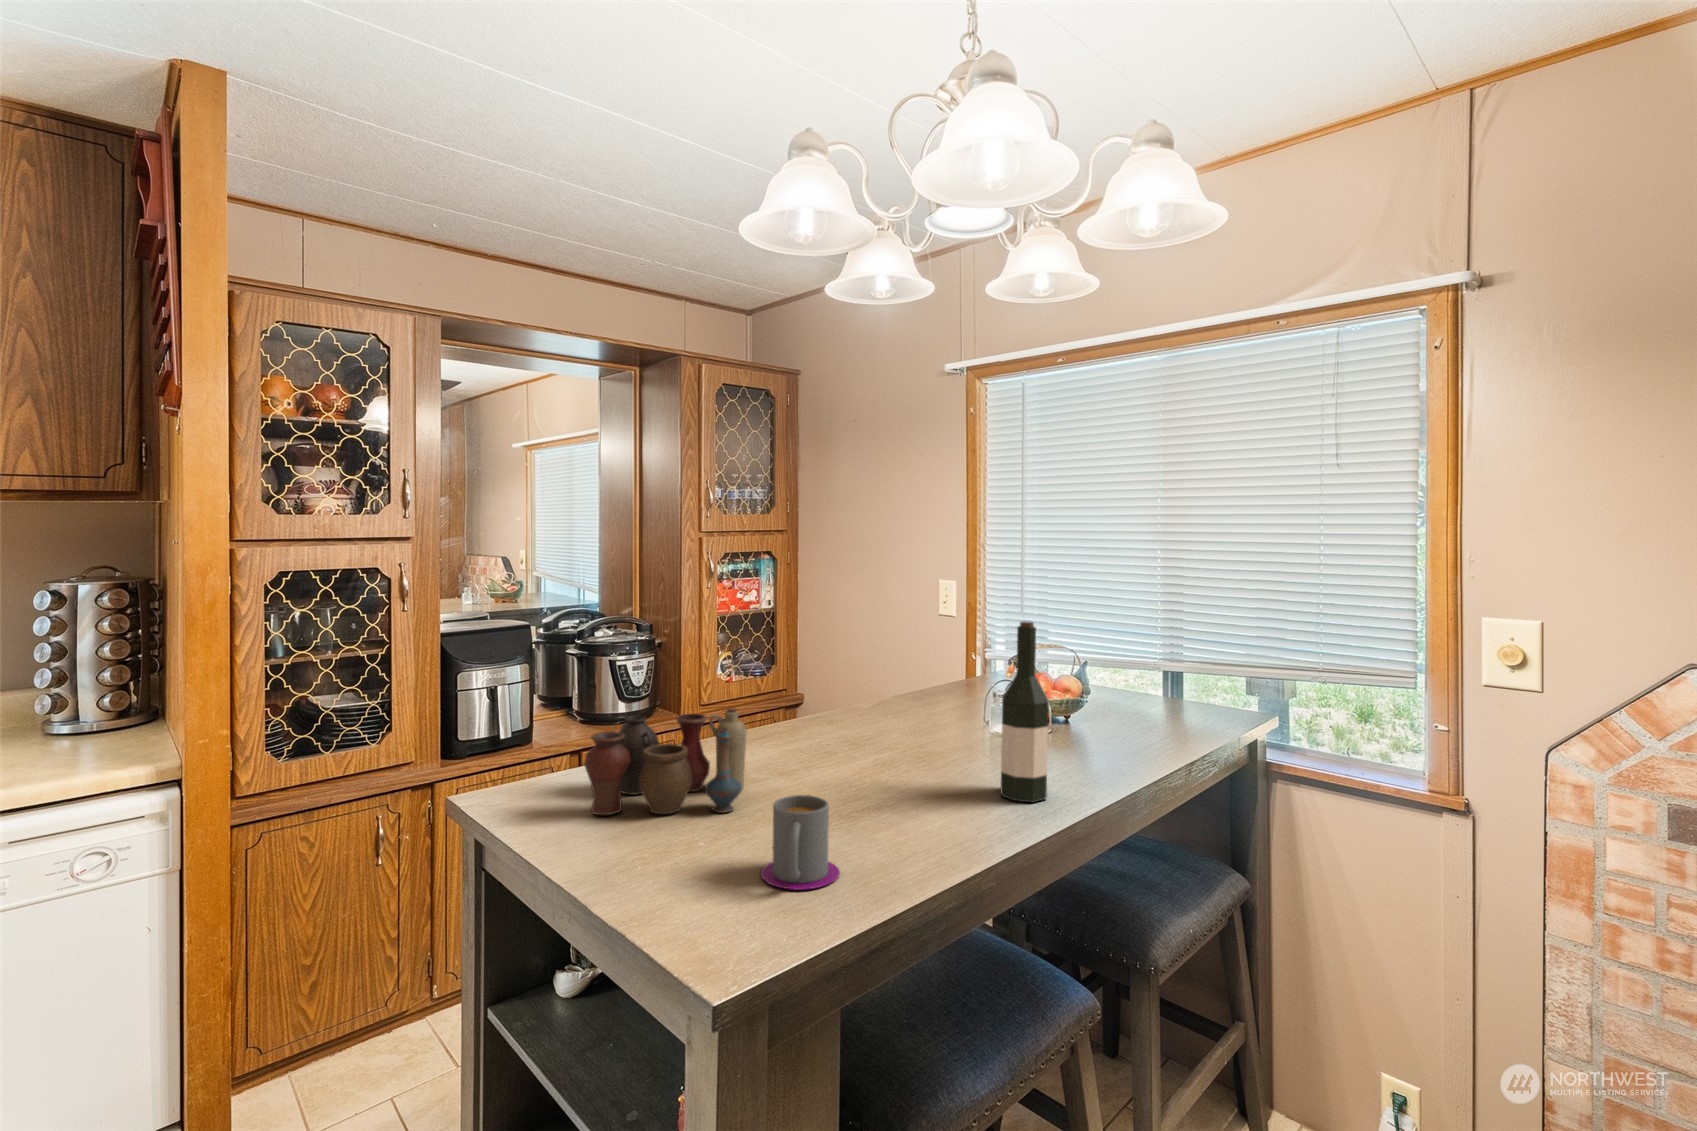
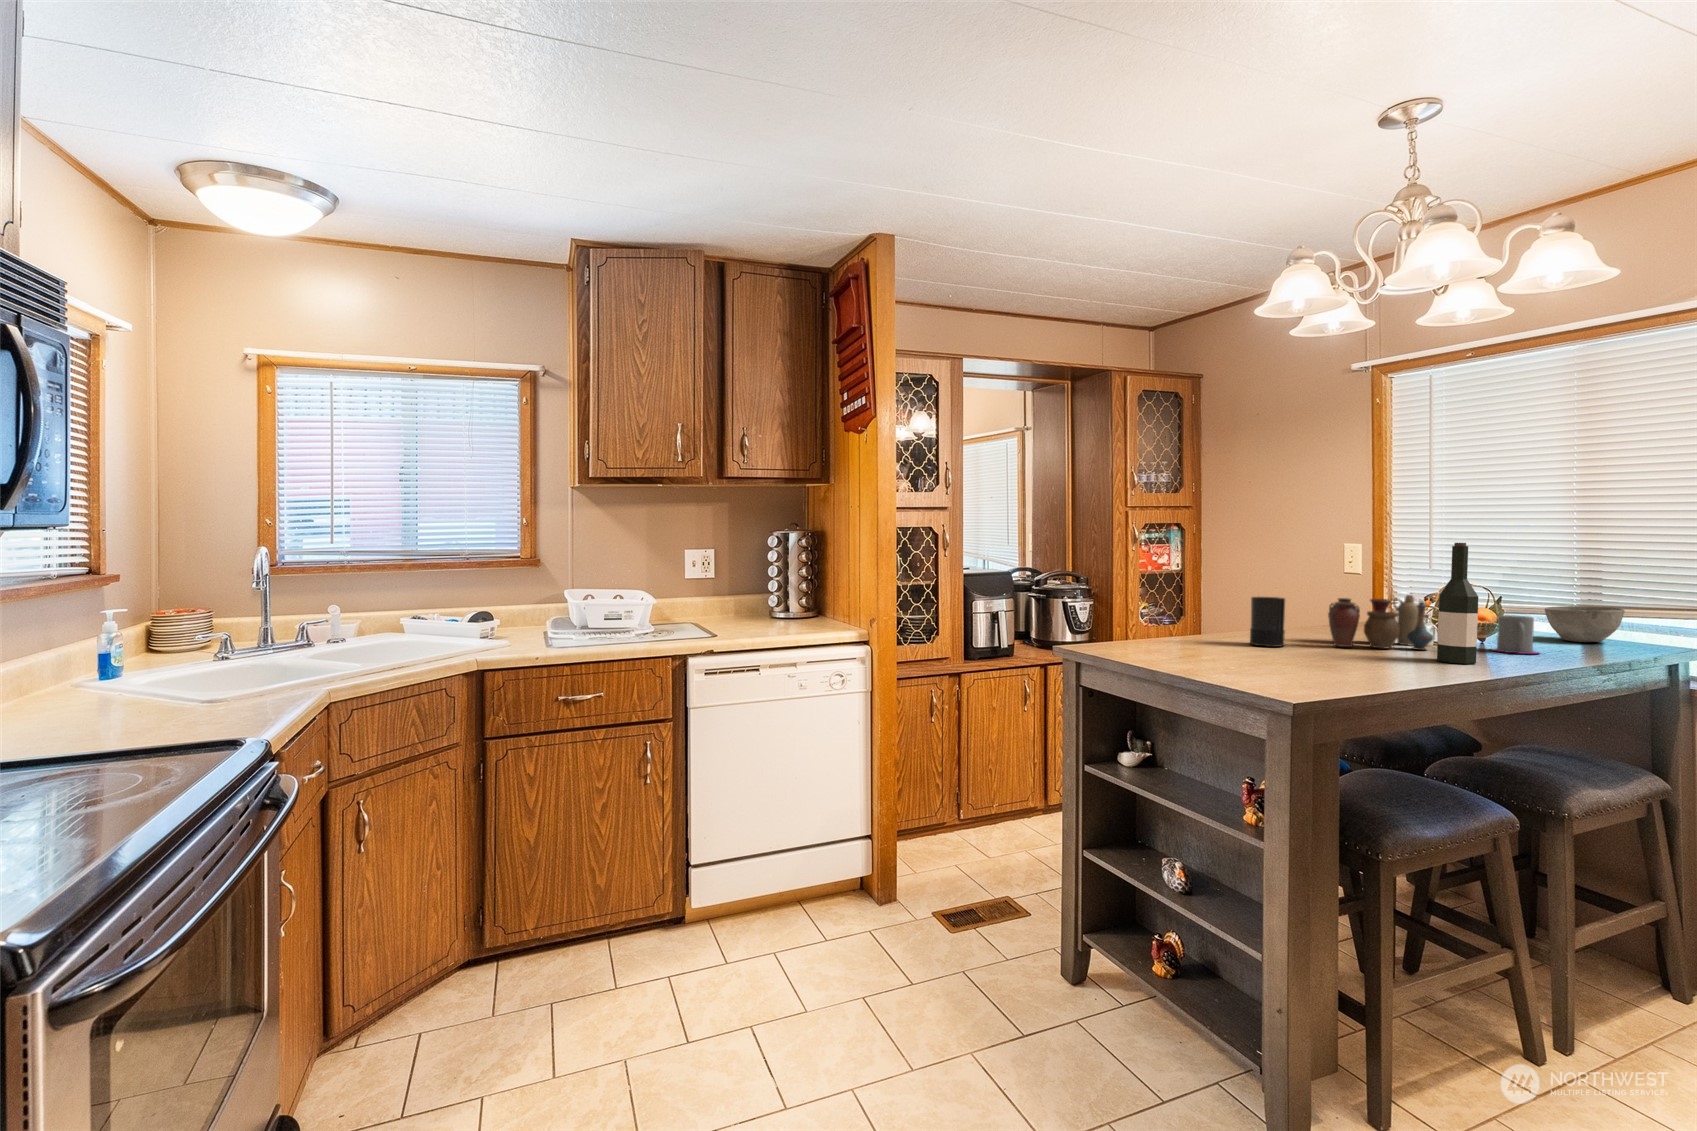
bowl: none [1131,674,1210,724] -> present [1545,606,1625,642]
candle: none [765,689,817,772] -> present [1250,597,1285,647]
vase: present [584,708,747,815] -> present [1328,595,1433,650]
mug: present [761,795,840,890] -> present [1492,615,1539,654]

